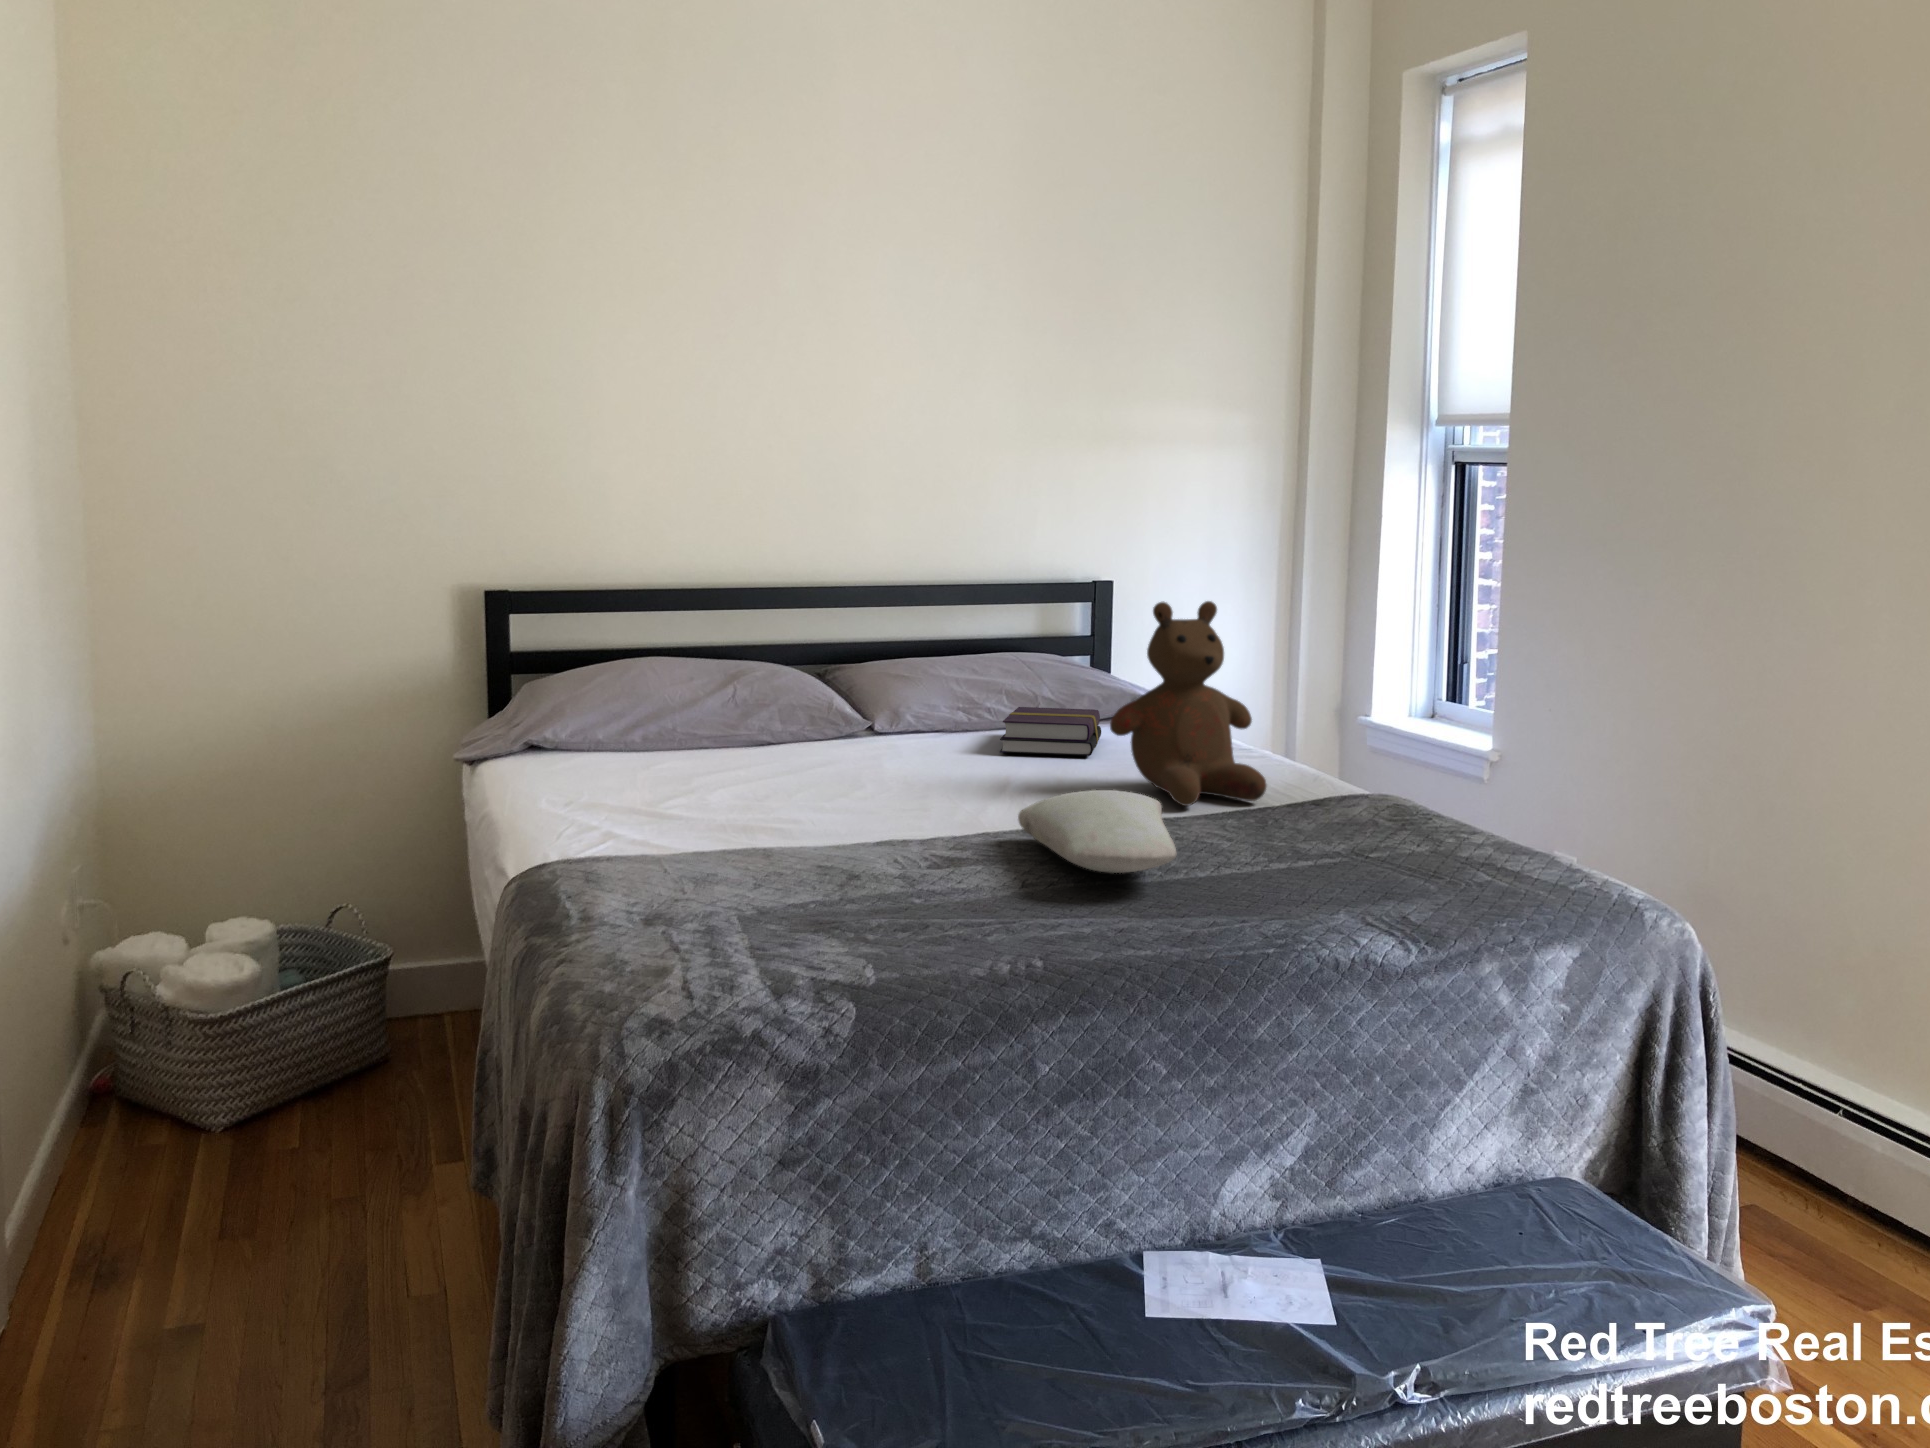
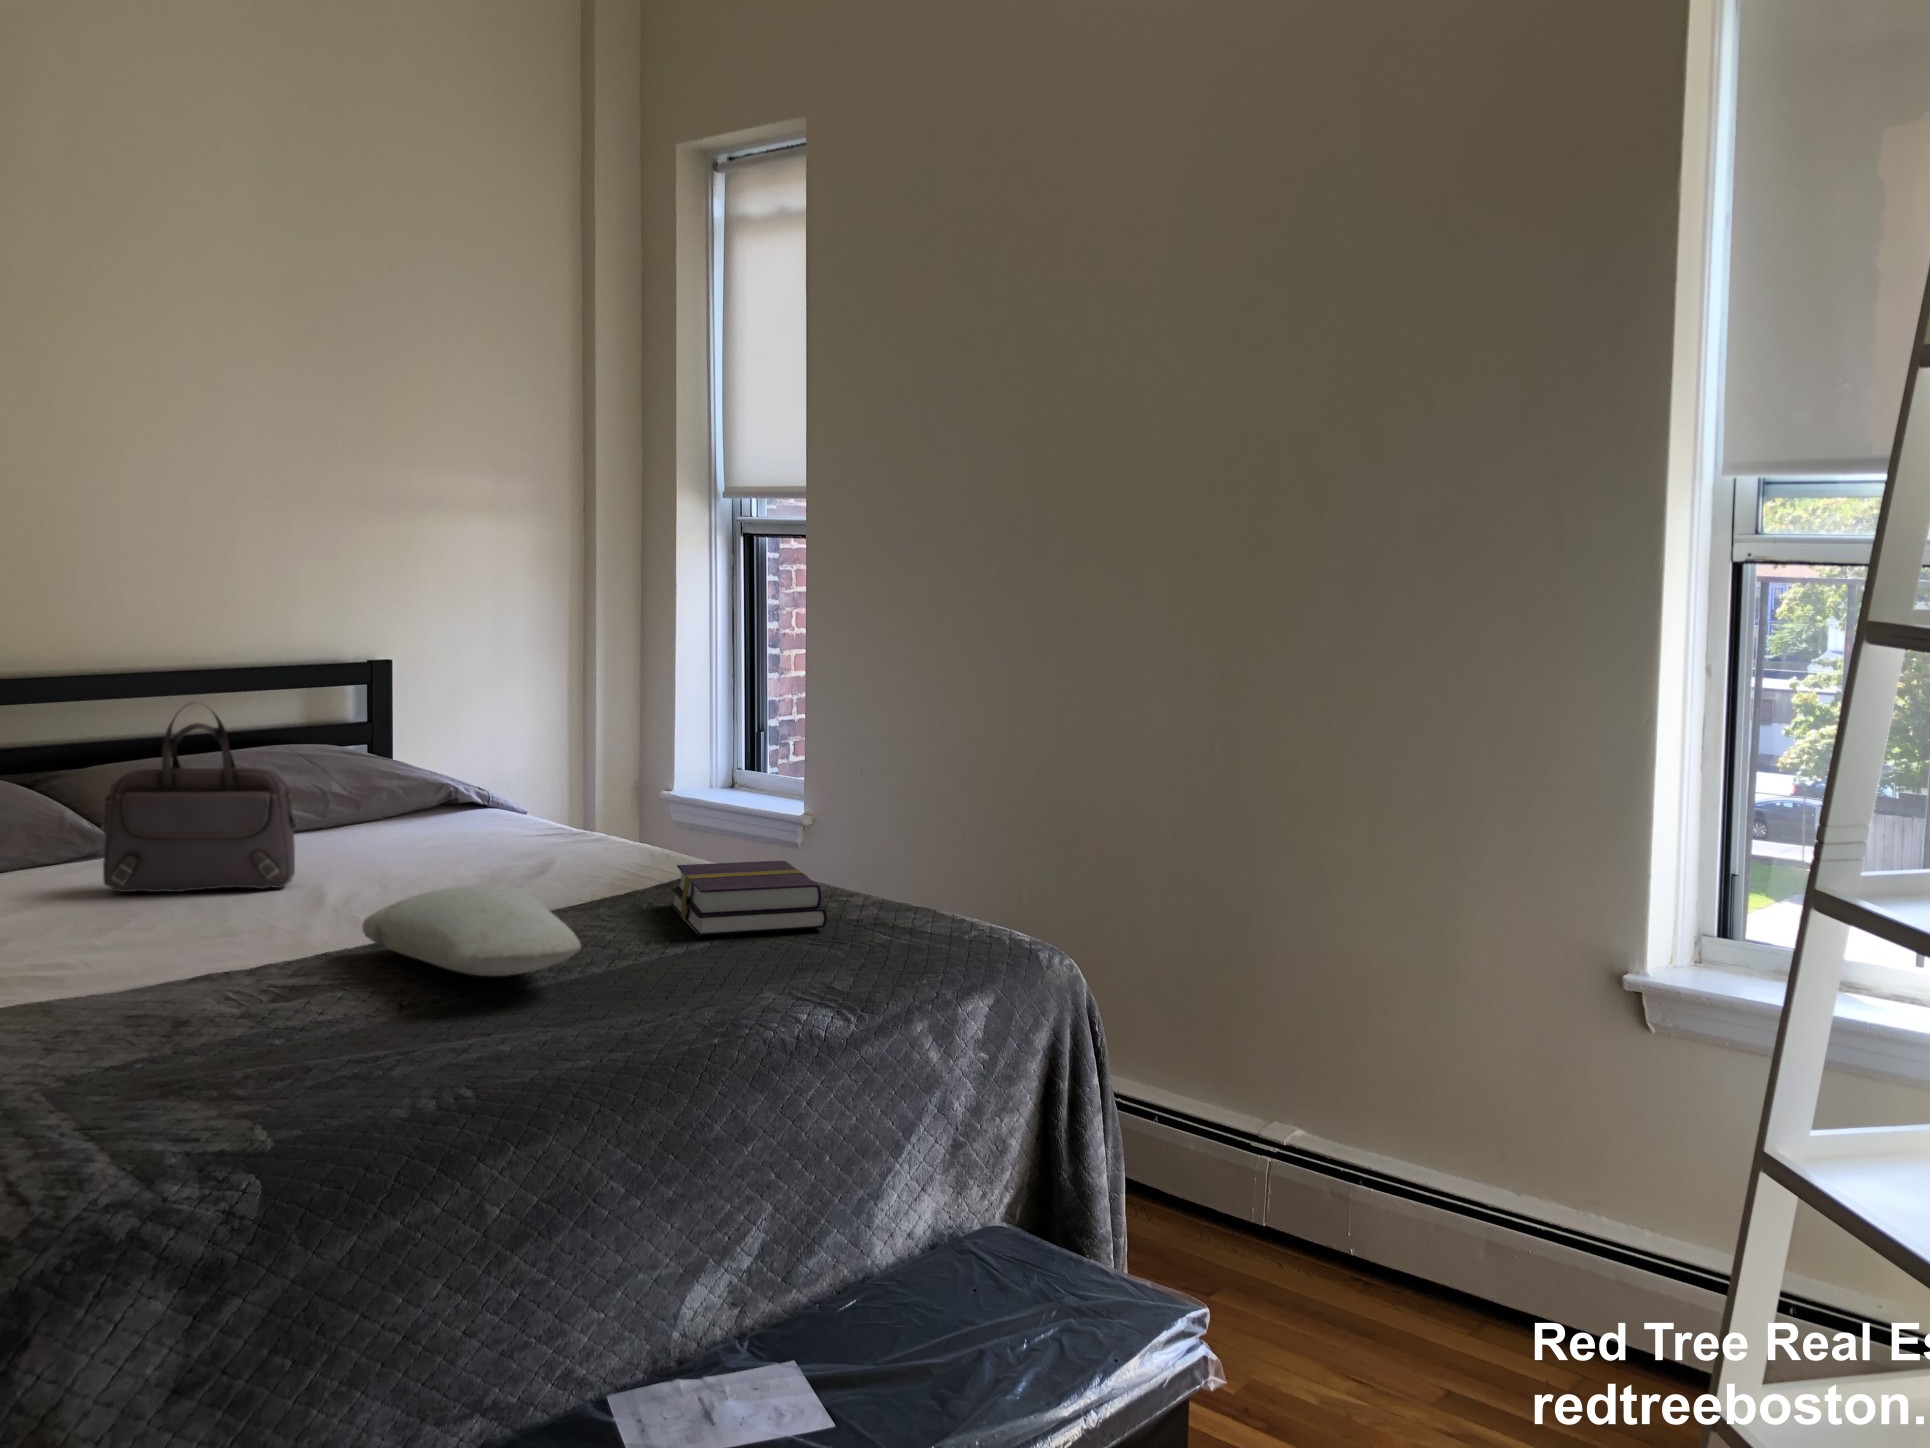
teddy bear: present [1110,601,1267,806] -> none [446,672,628,897]
handbag: none [856,619,998,778] -> present [101,702,296,892]
book: present [1000,707,1101,756] -> present [671,861,827,936]

